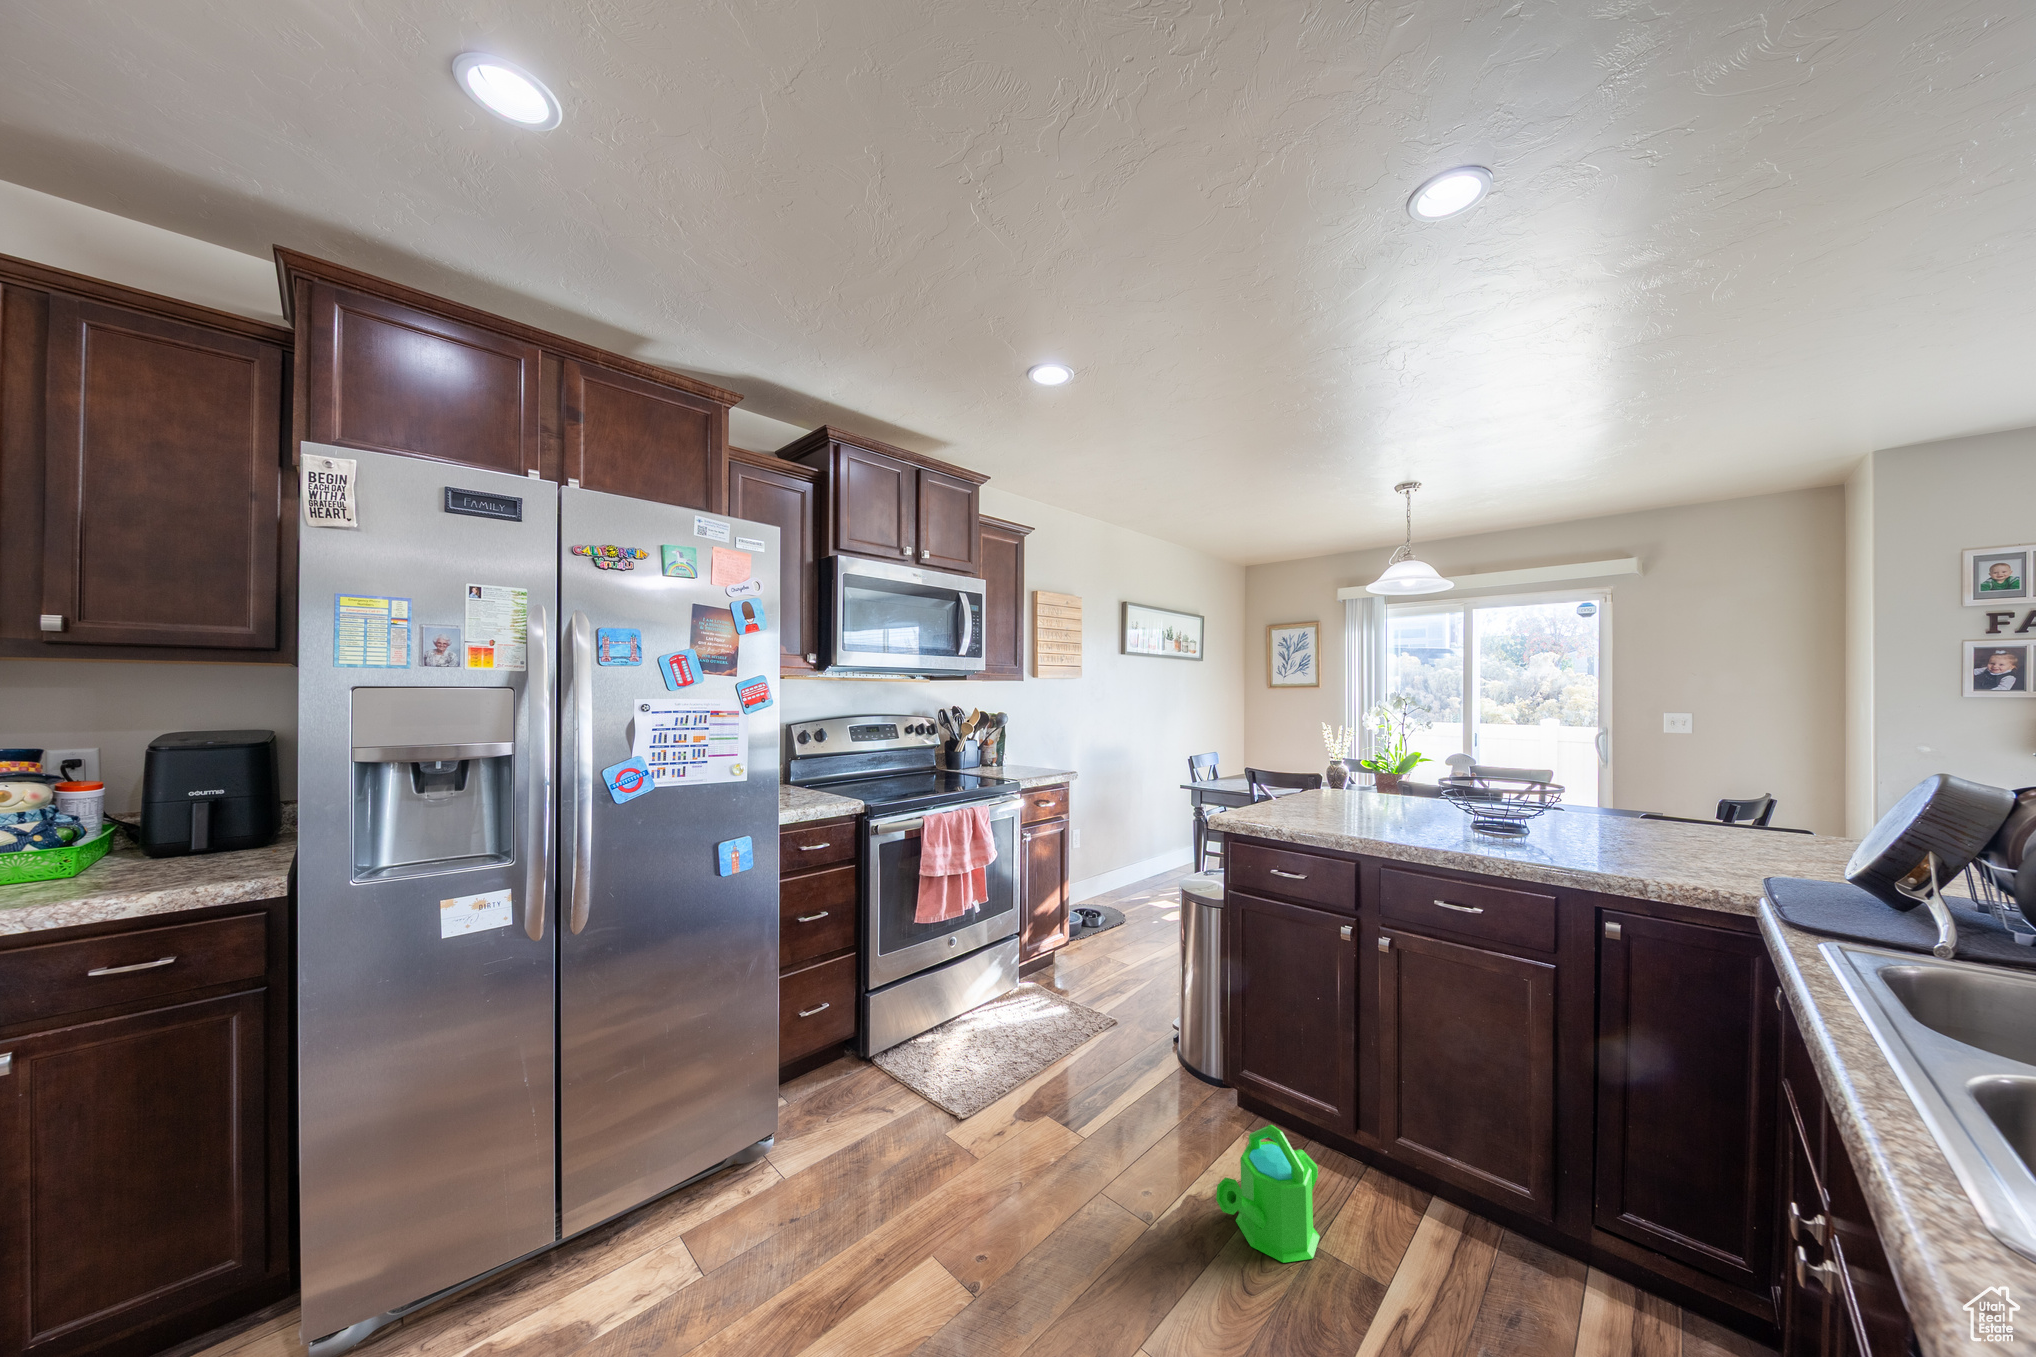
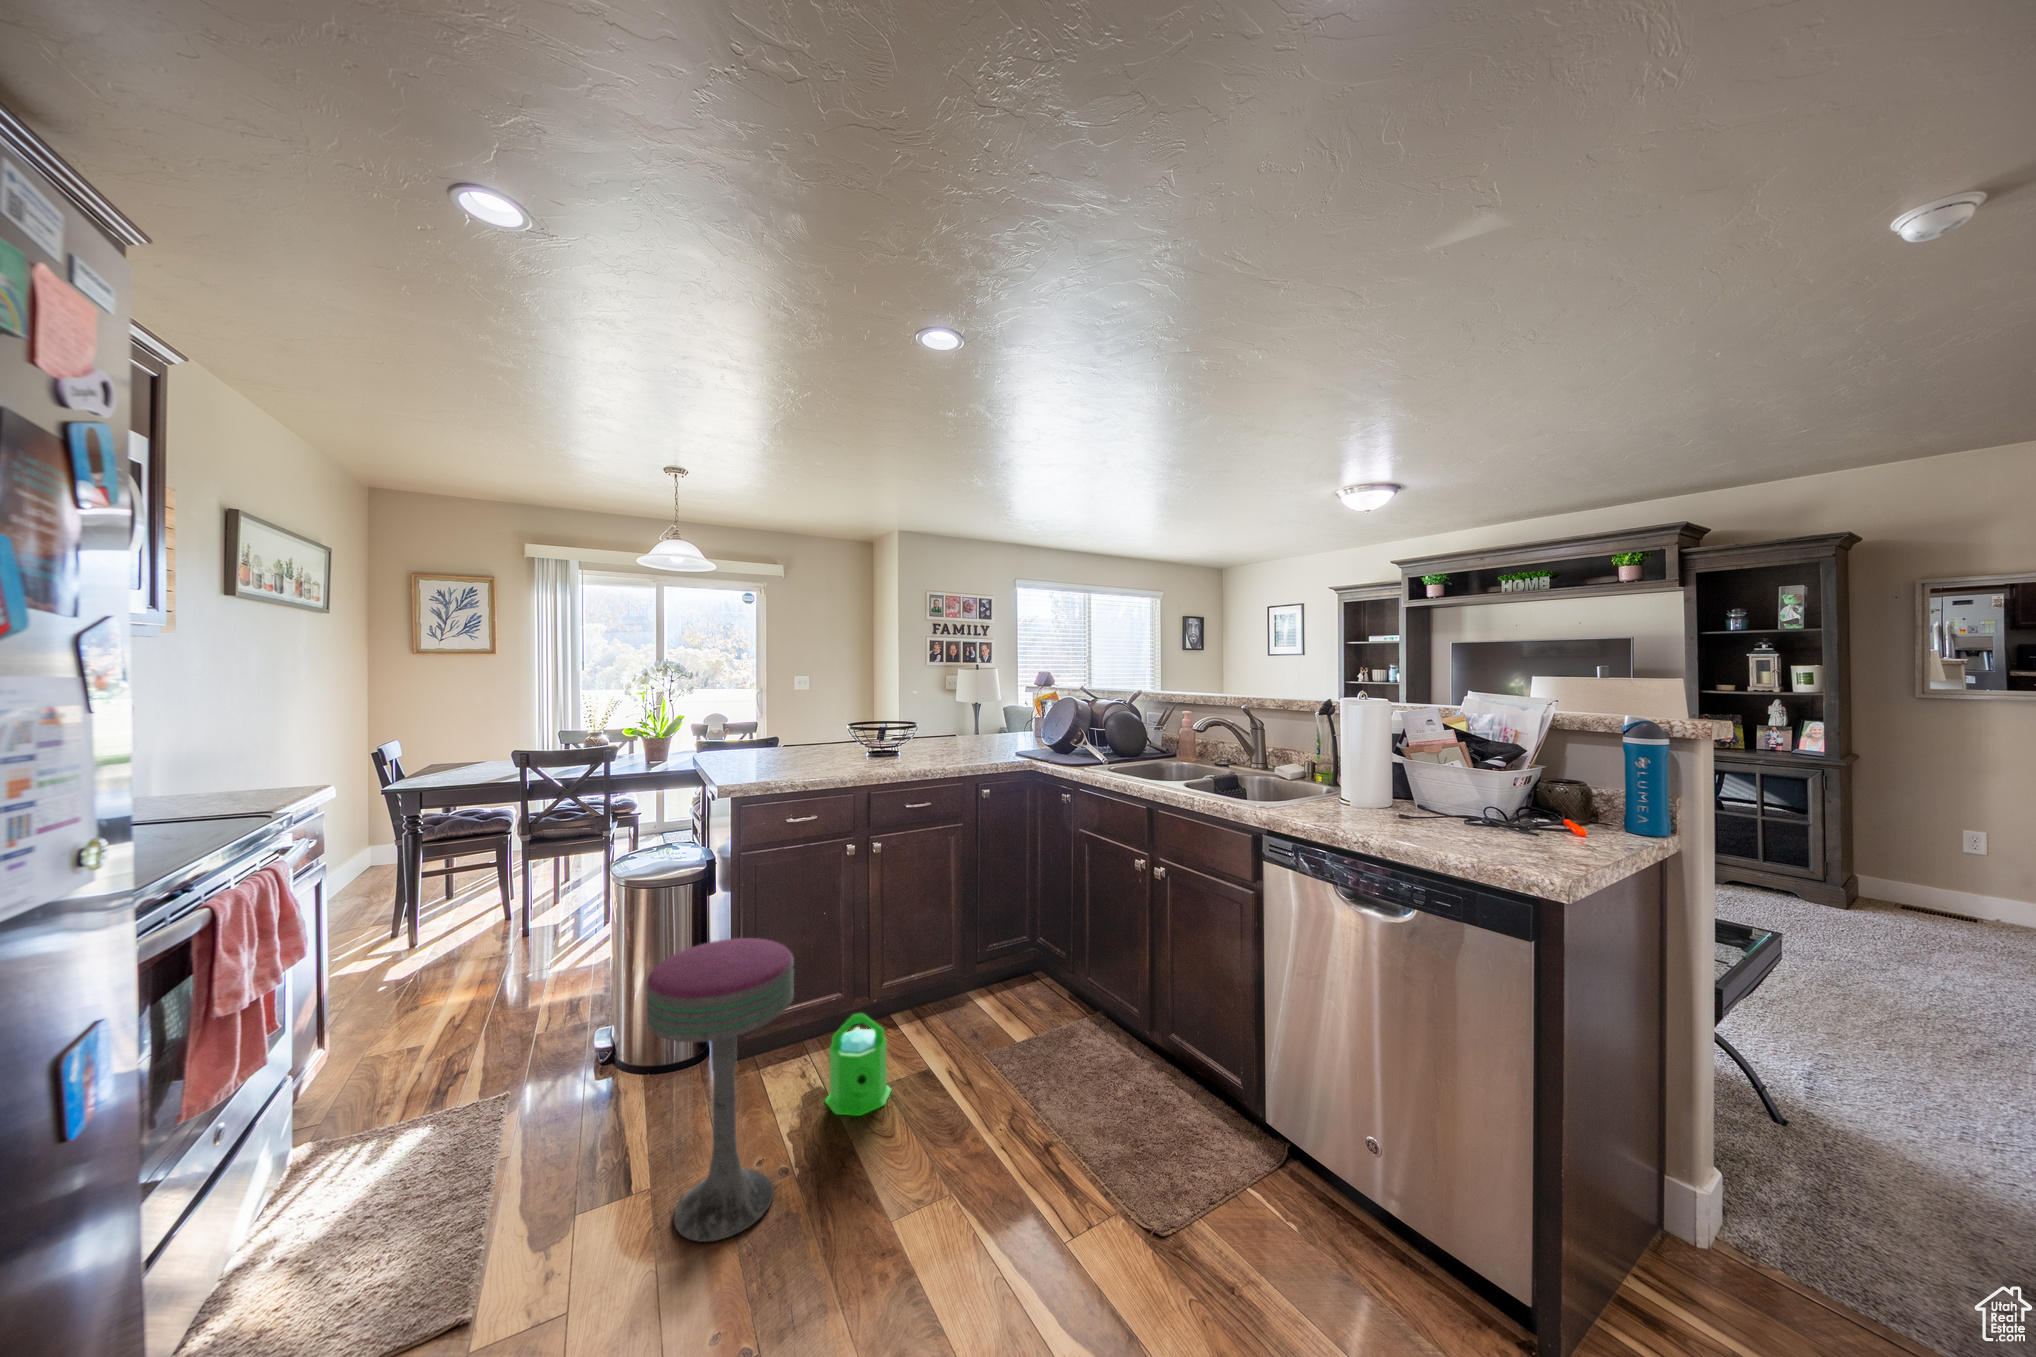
bar stool: none [1027,952,1147,1228] -> present [646,938,794,1242]

